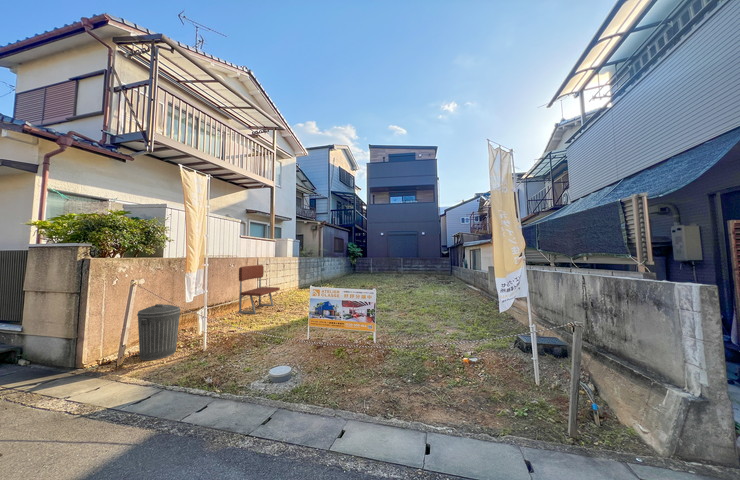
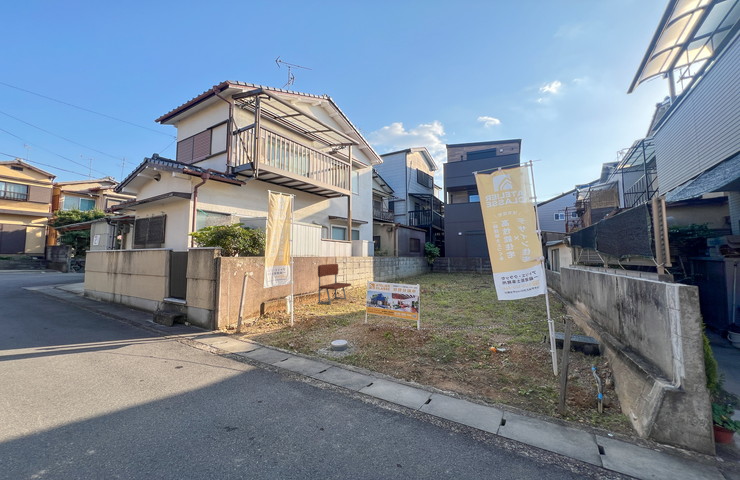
trash can: present [137,304,181,360] -> none [248,290,275,329]

